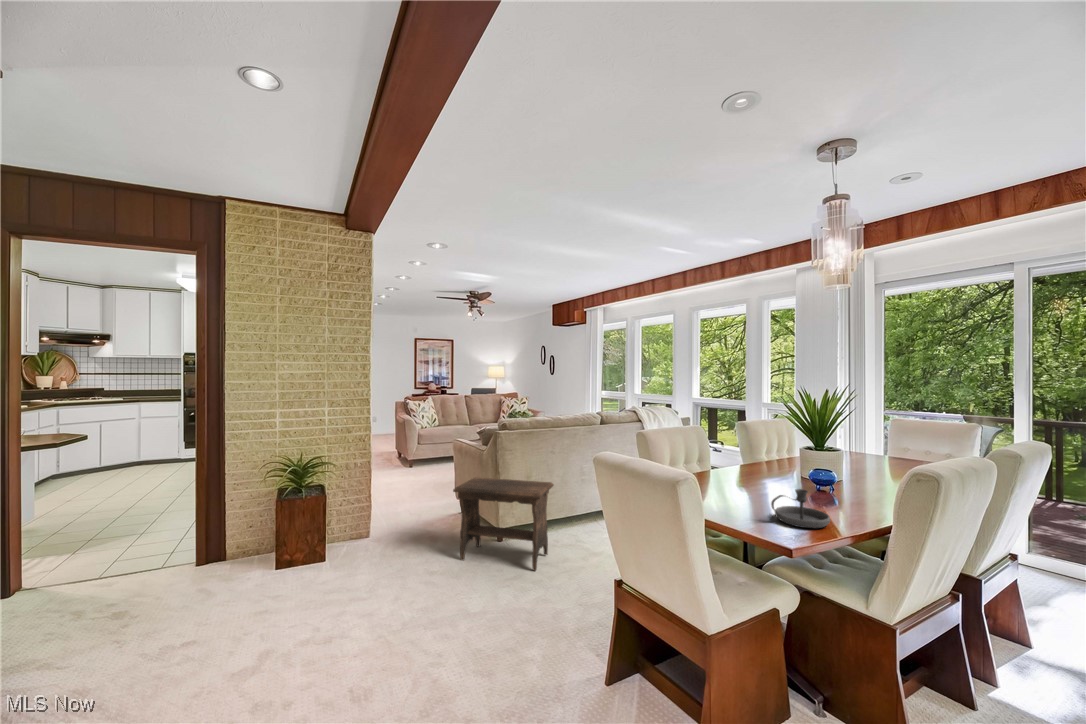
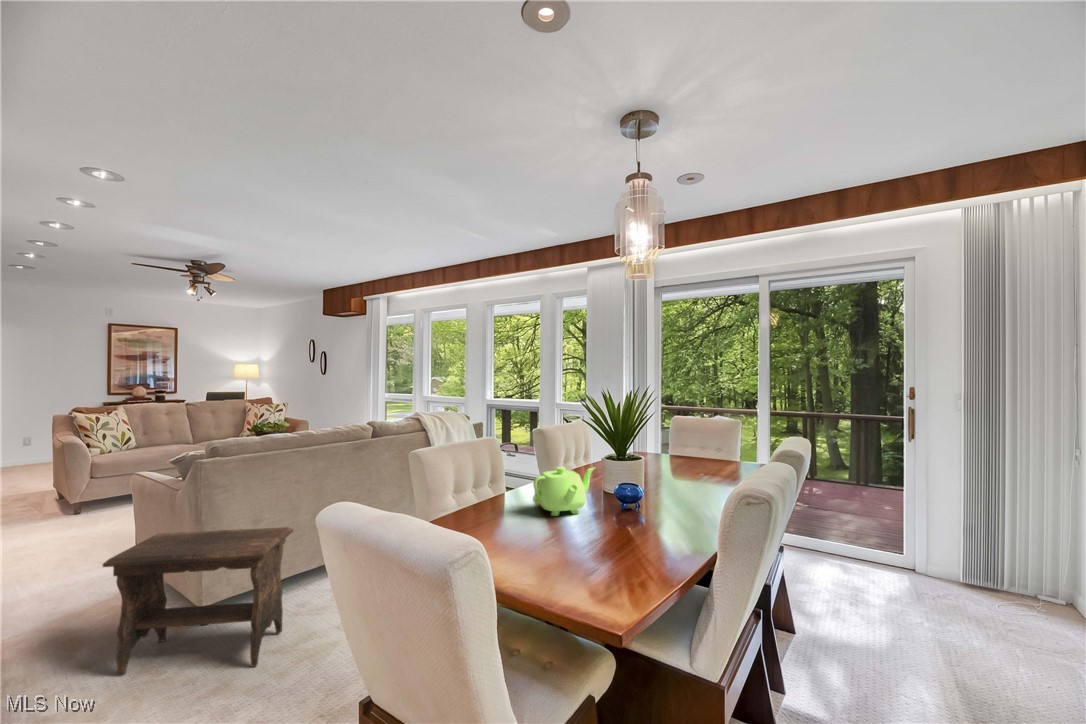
teapot: none [735,450,791,488] -> present [533,467,595,516]
candlestick: present [771,489,830,528] -> none [580,524,651,580]

